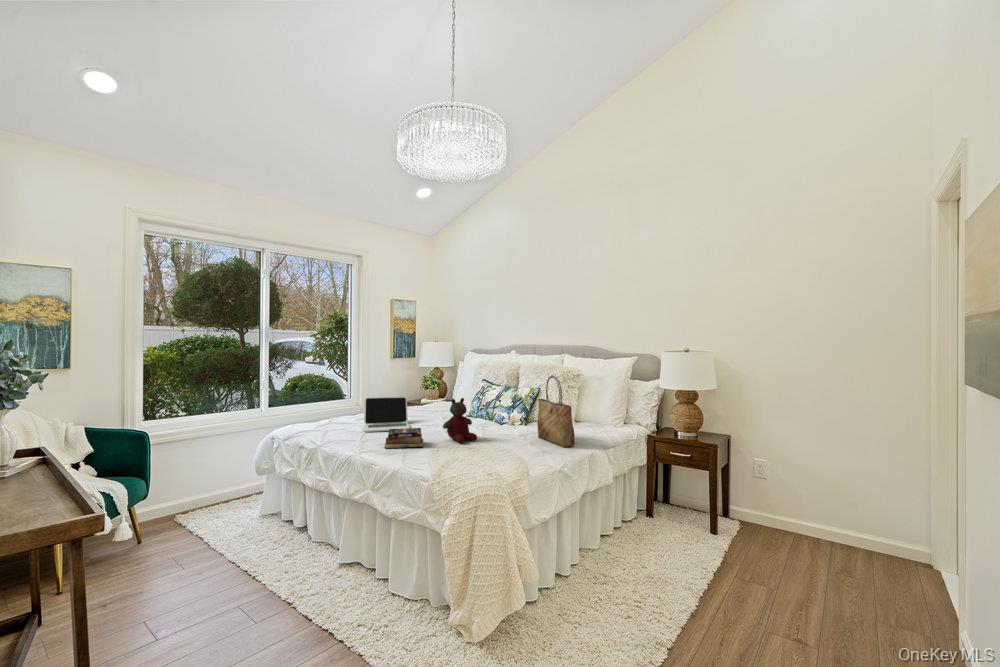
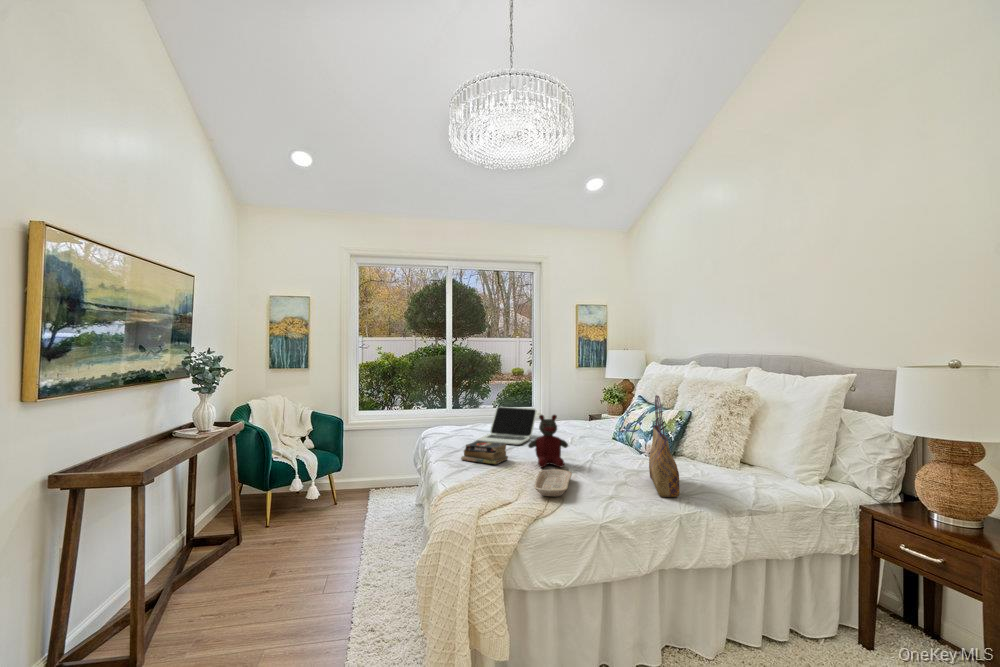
tray: none [474,441,517,460] -> present [534,469,572,497]

